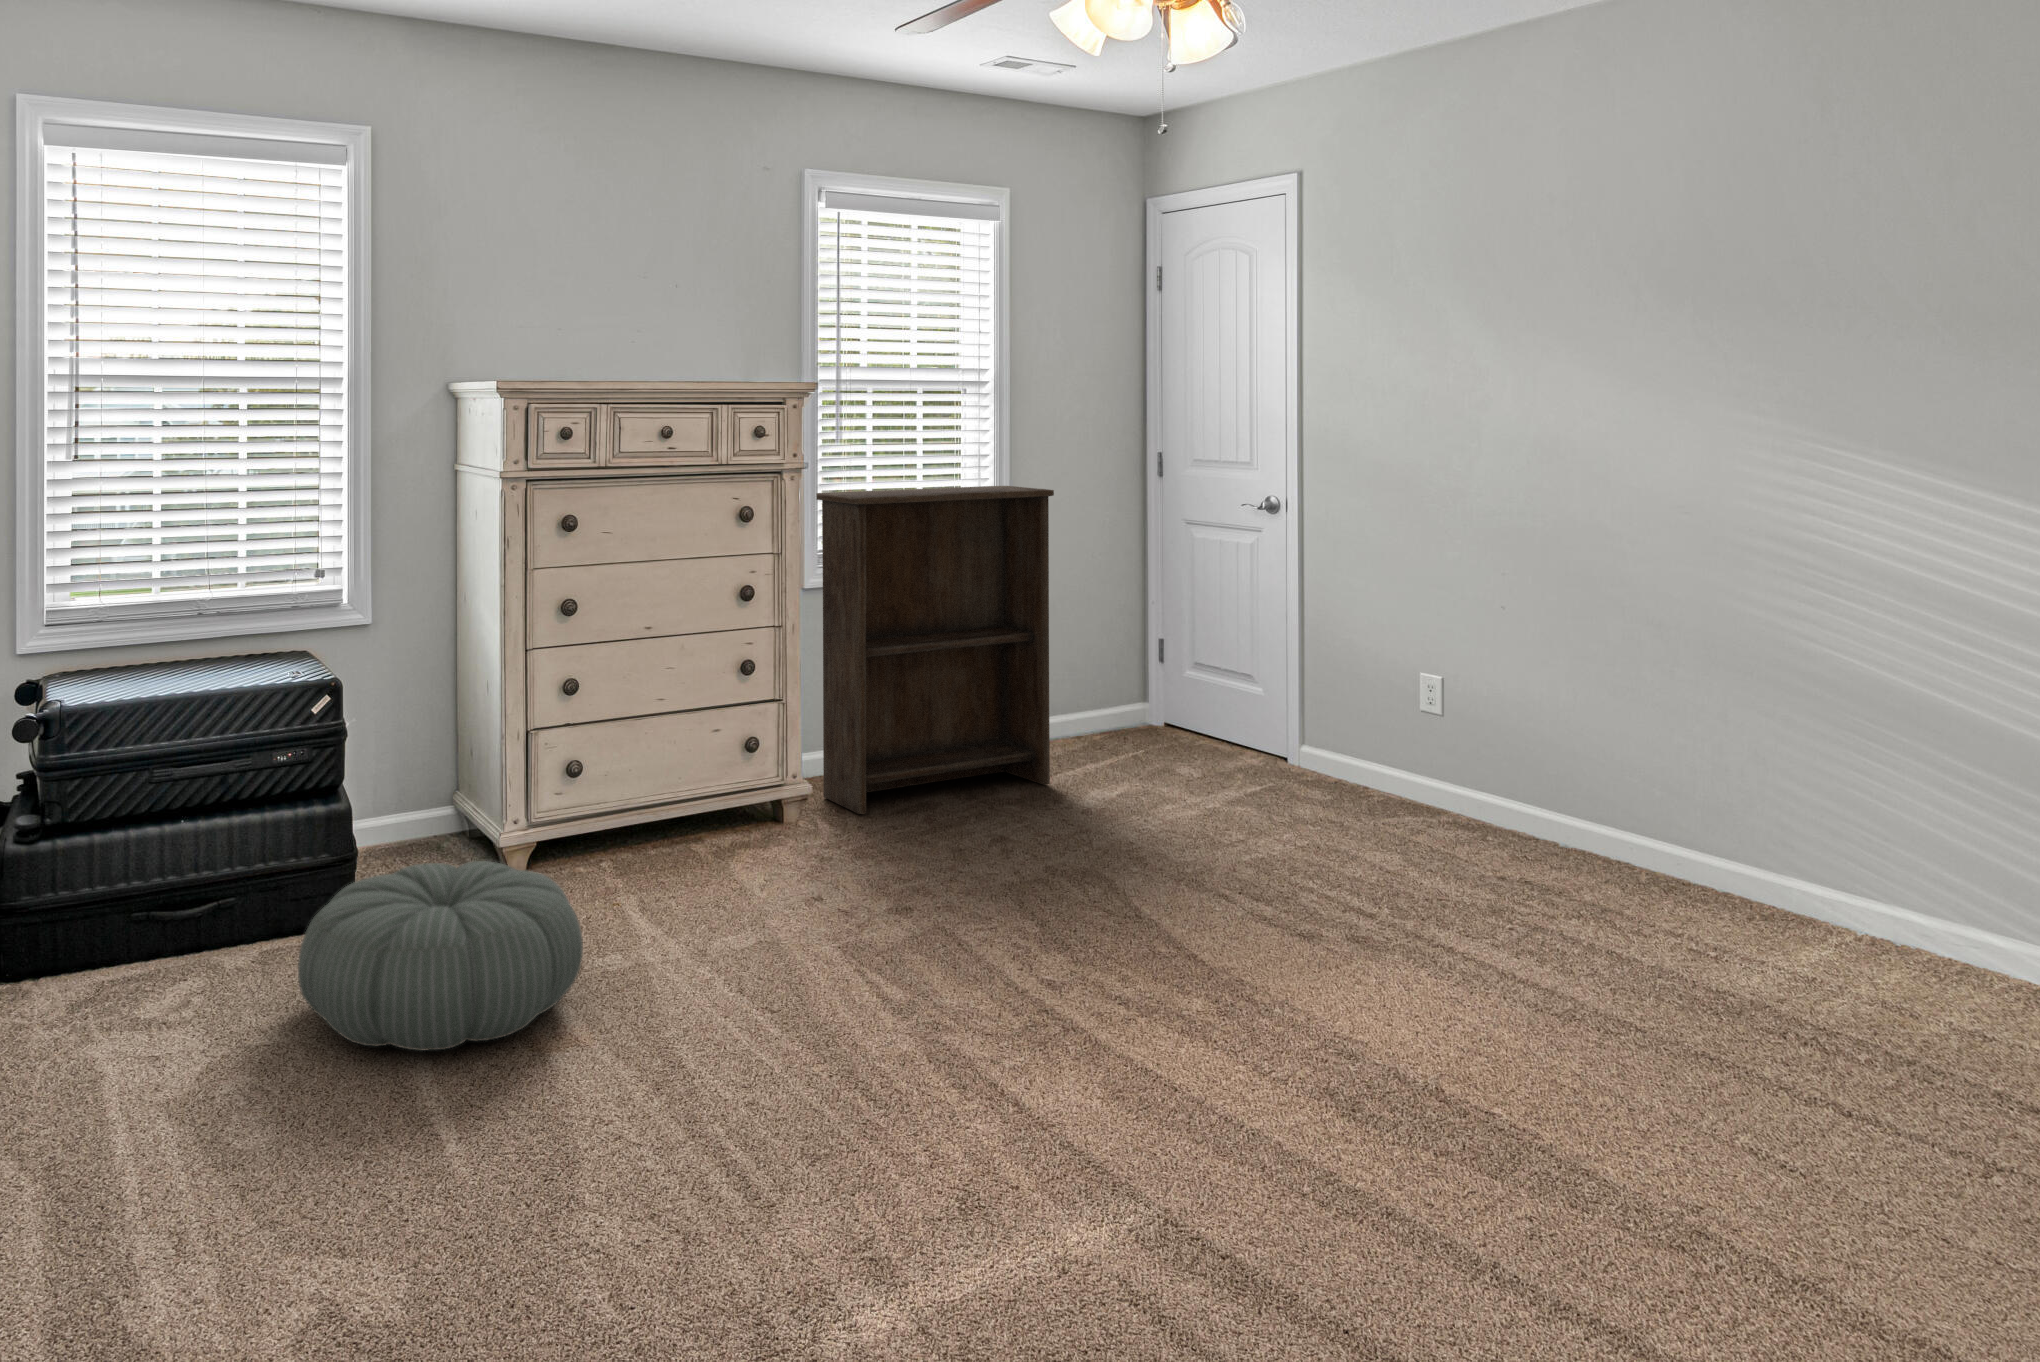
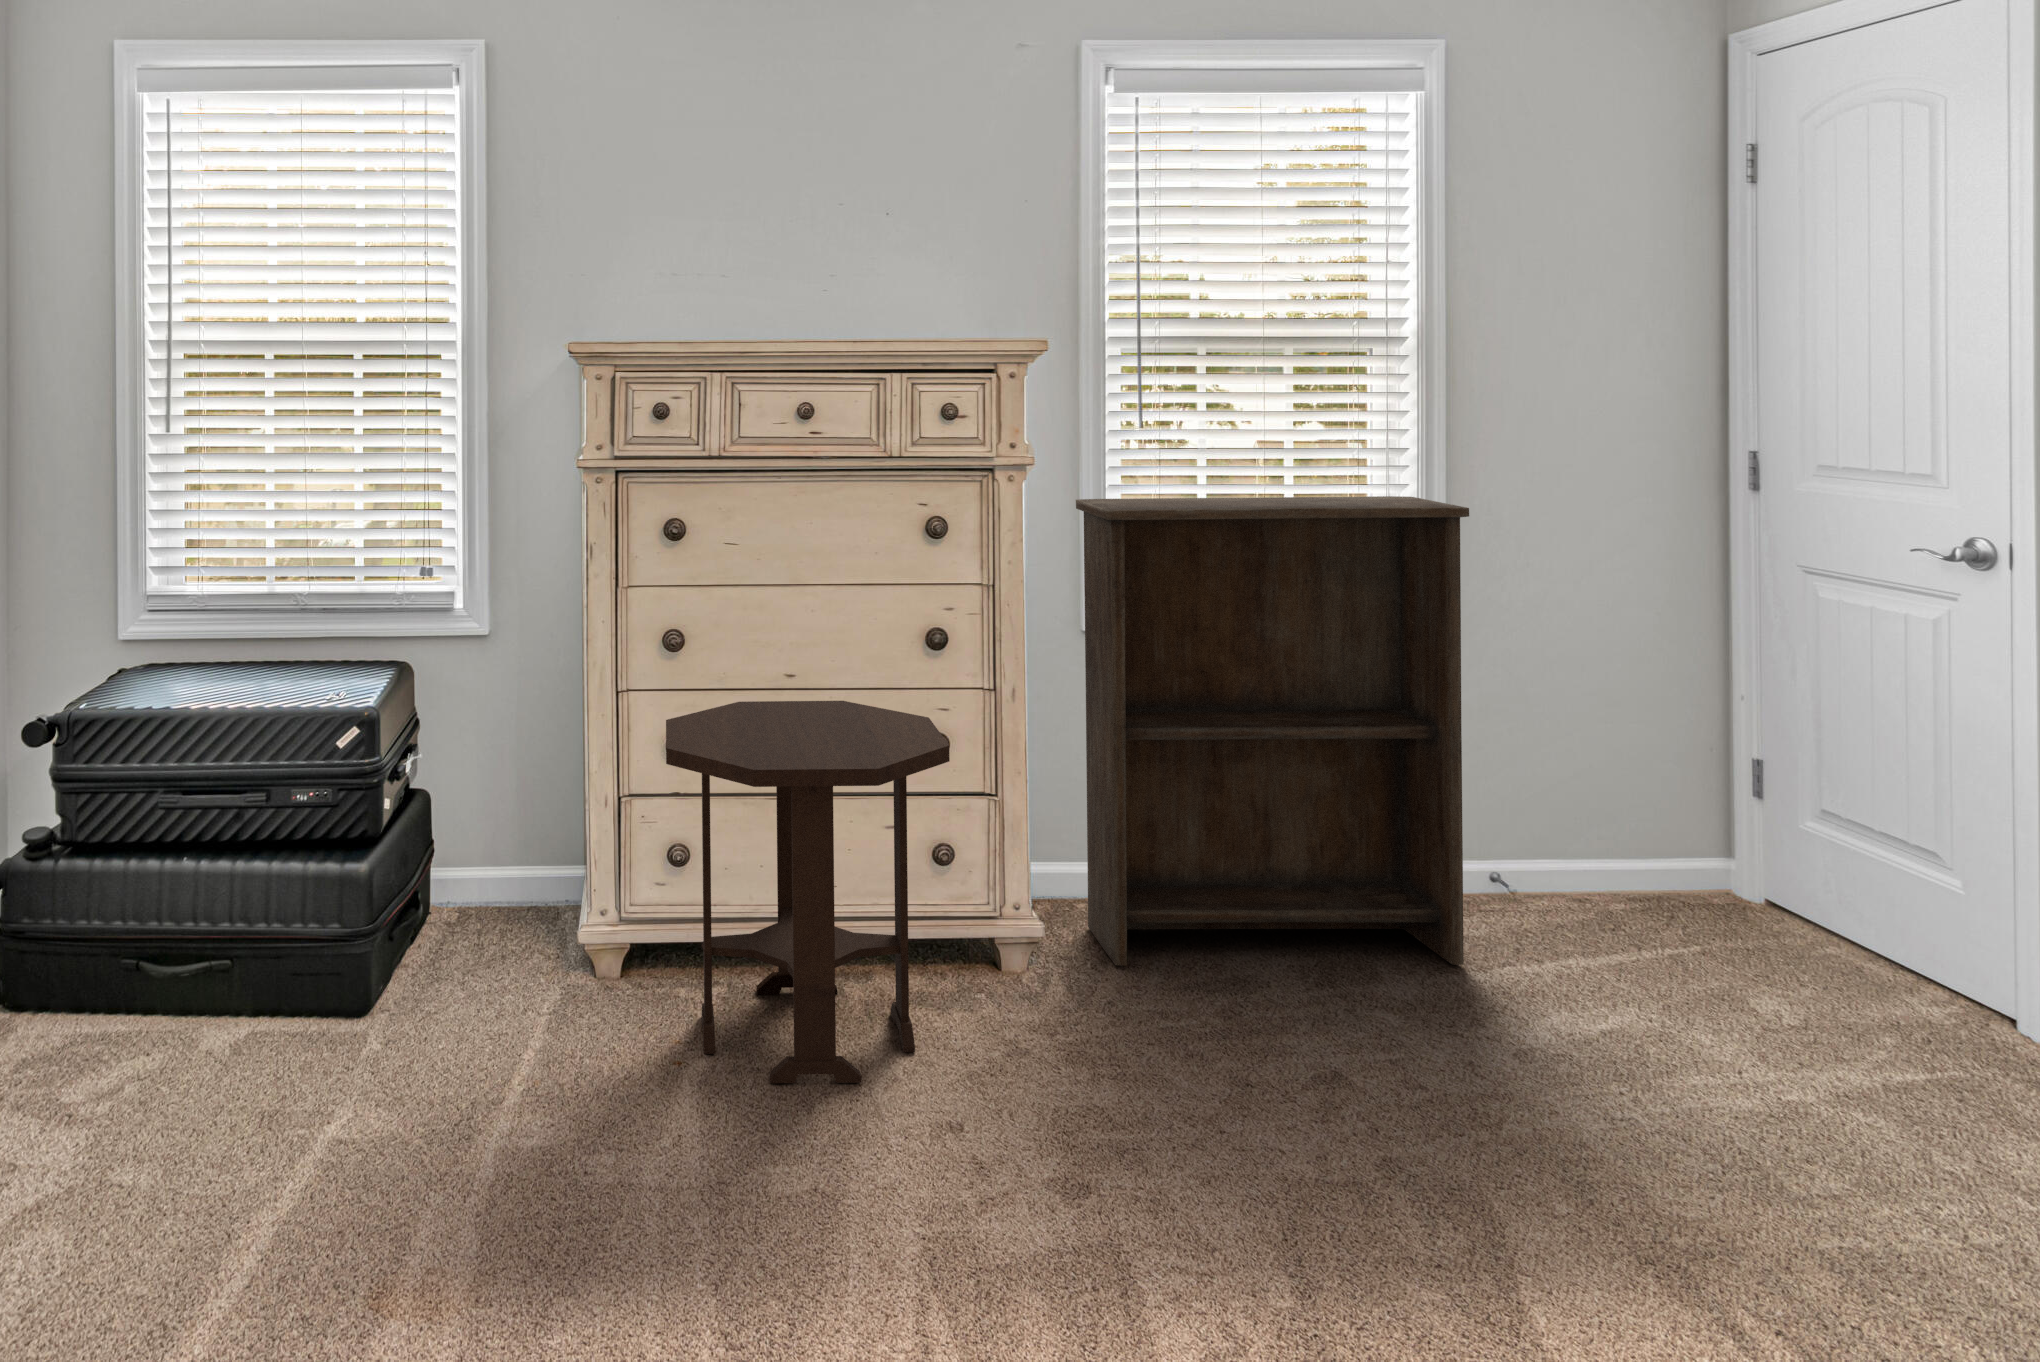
side table: none [588,643,802,910] -> present [666,701,950,1083]
pouf: present [298,861,583,1051] -> none [153,962,517,1235]

